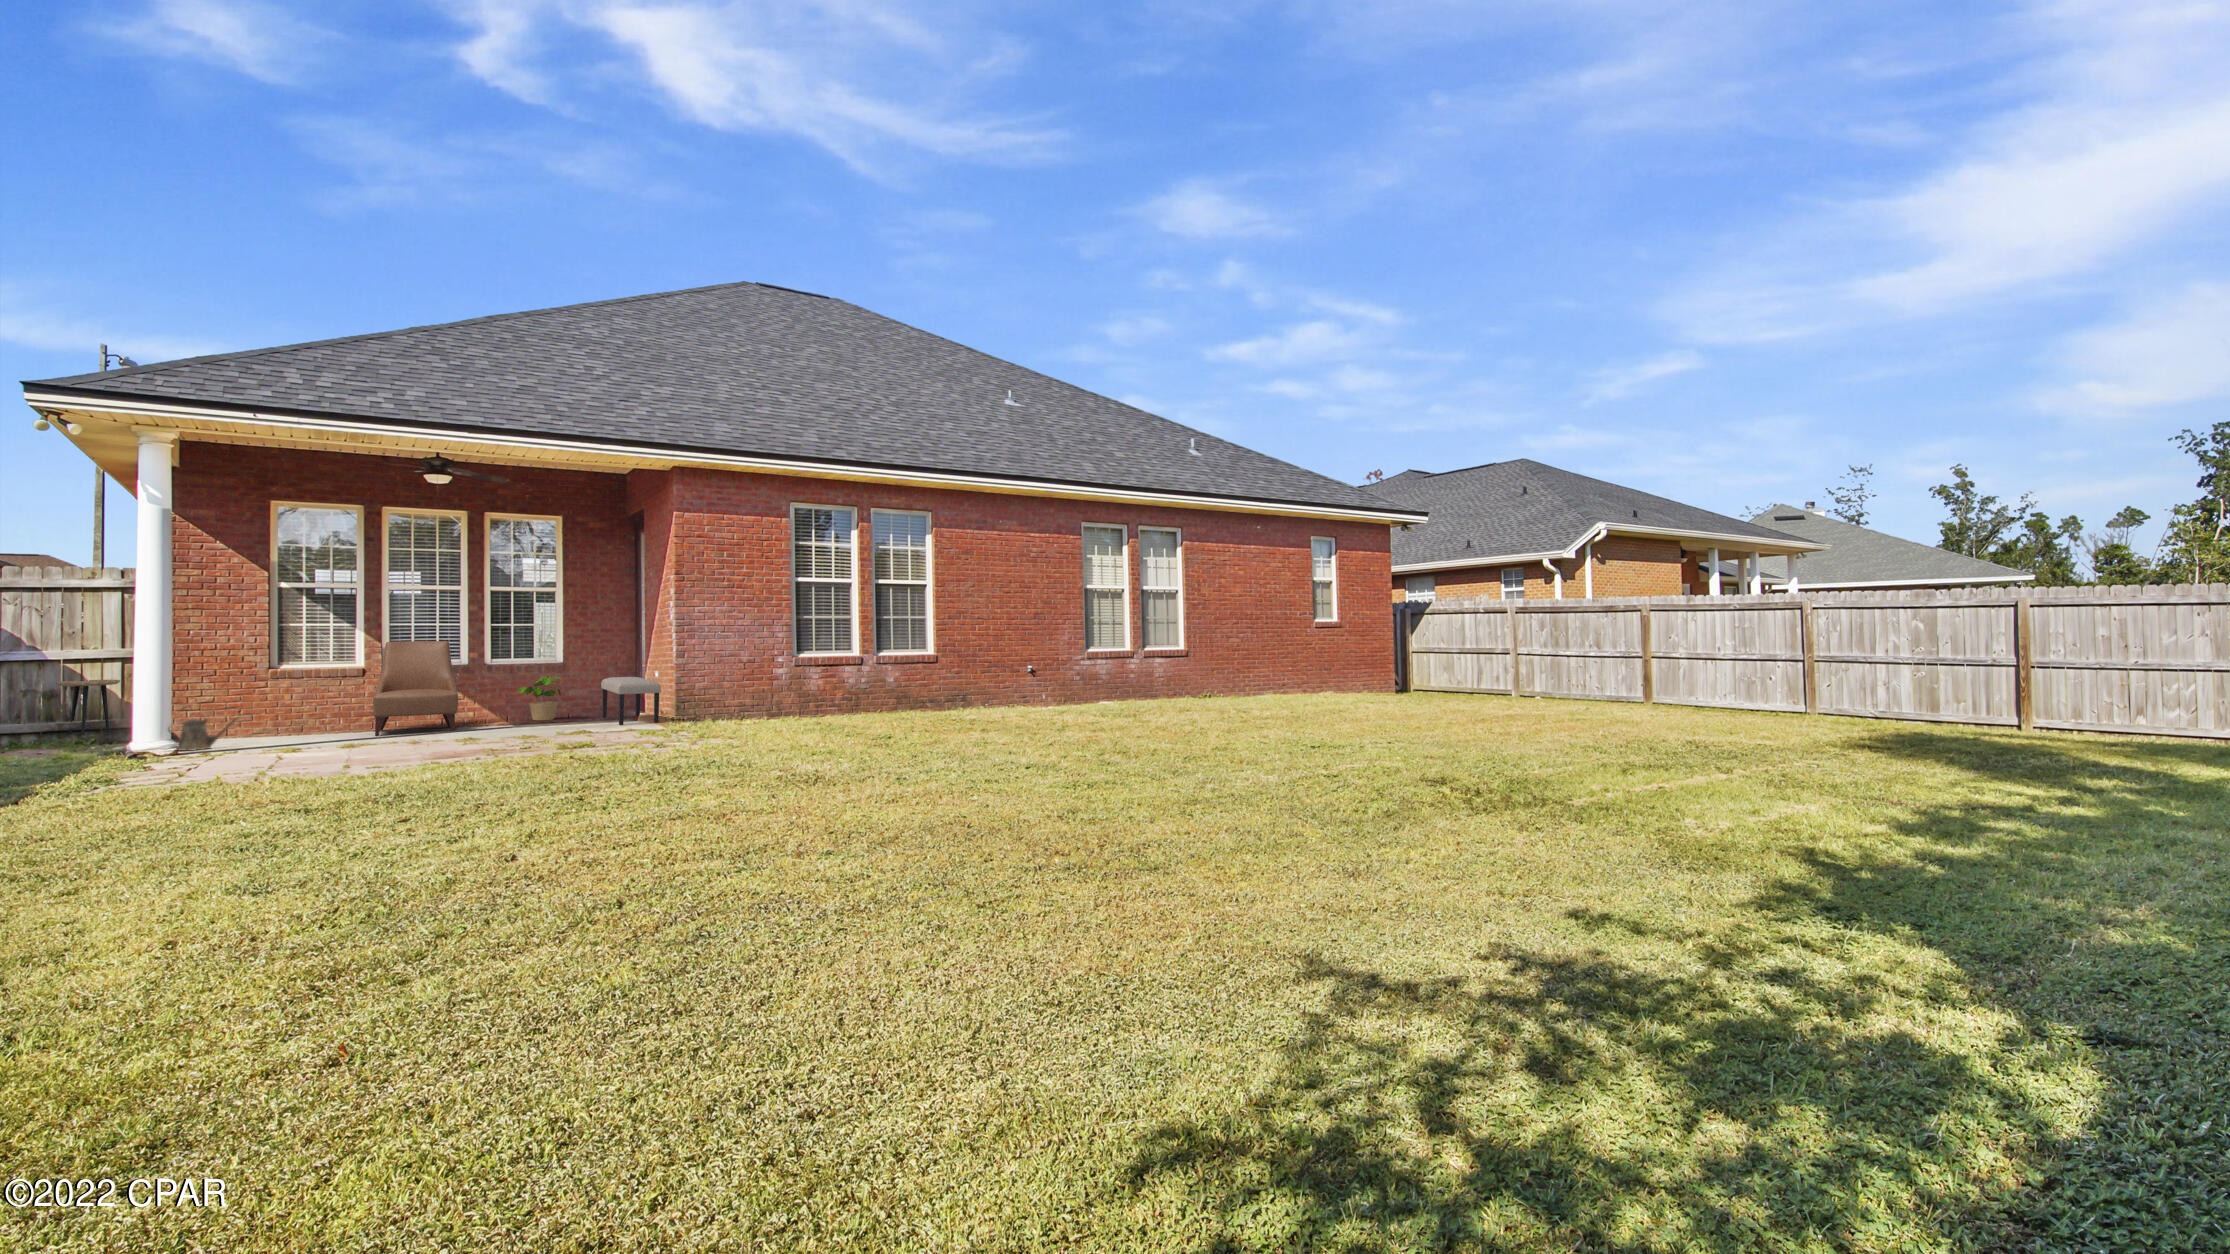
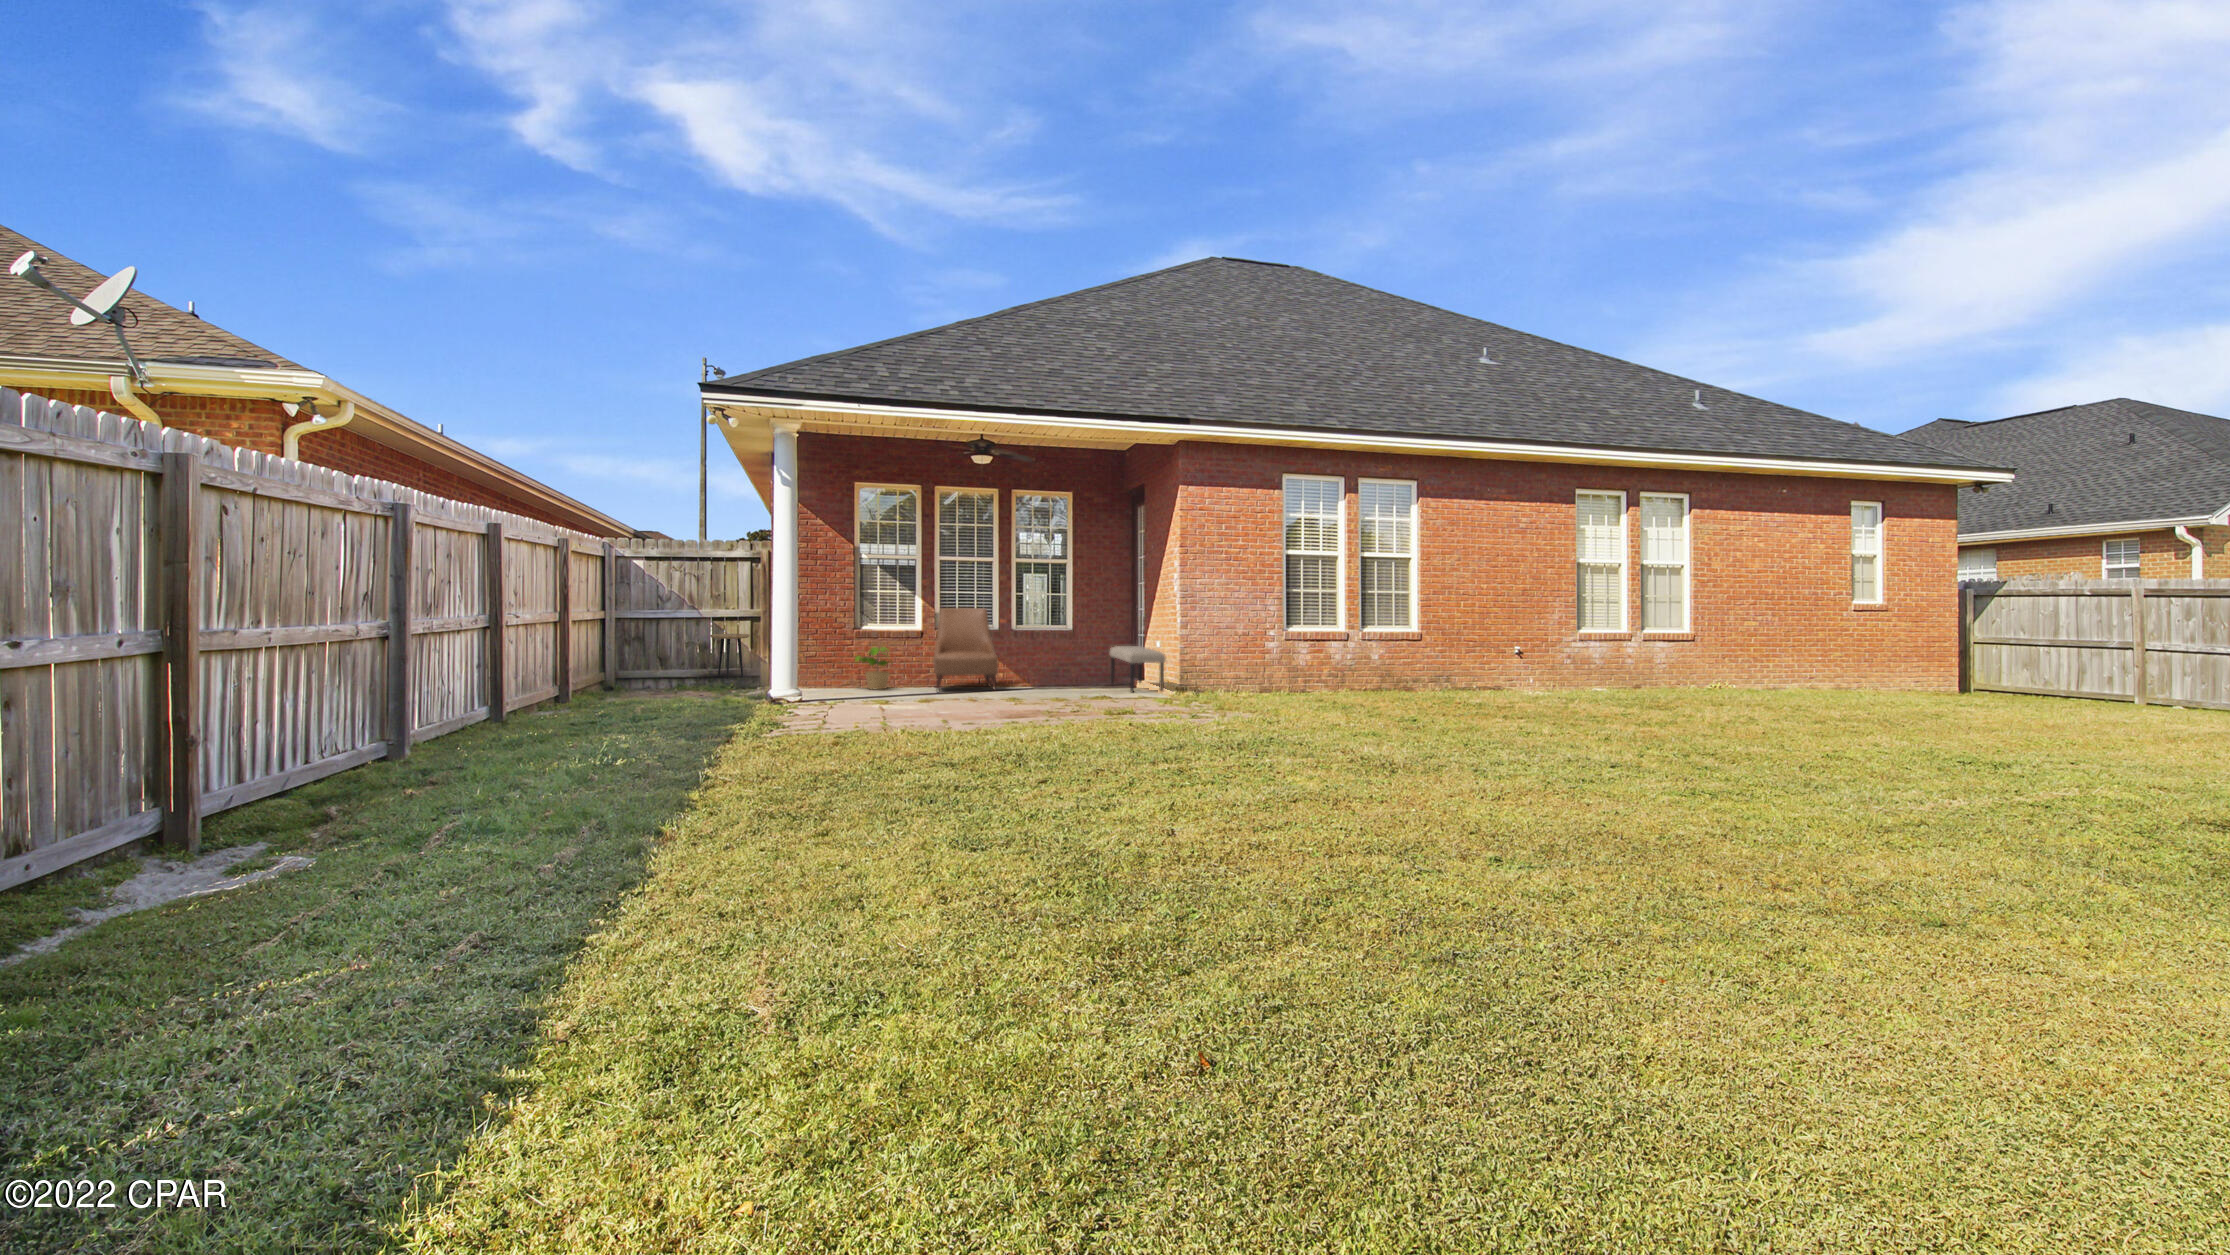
potted plant: present [519,676,562,721] -> present [855,647,890,689]
watering can: present [168,717,238,751] -> none [794,669,845,698]

